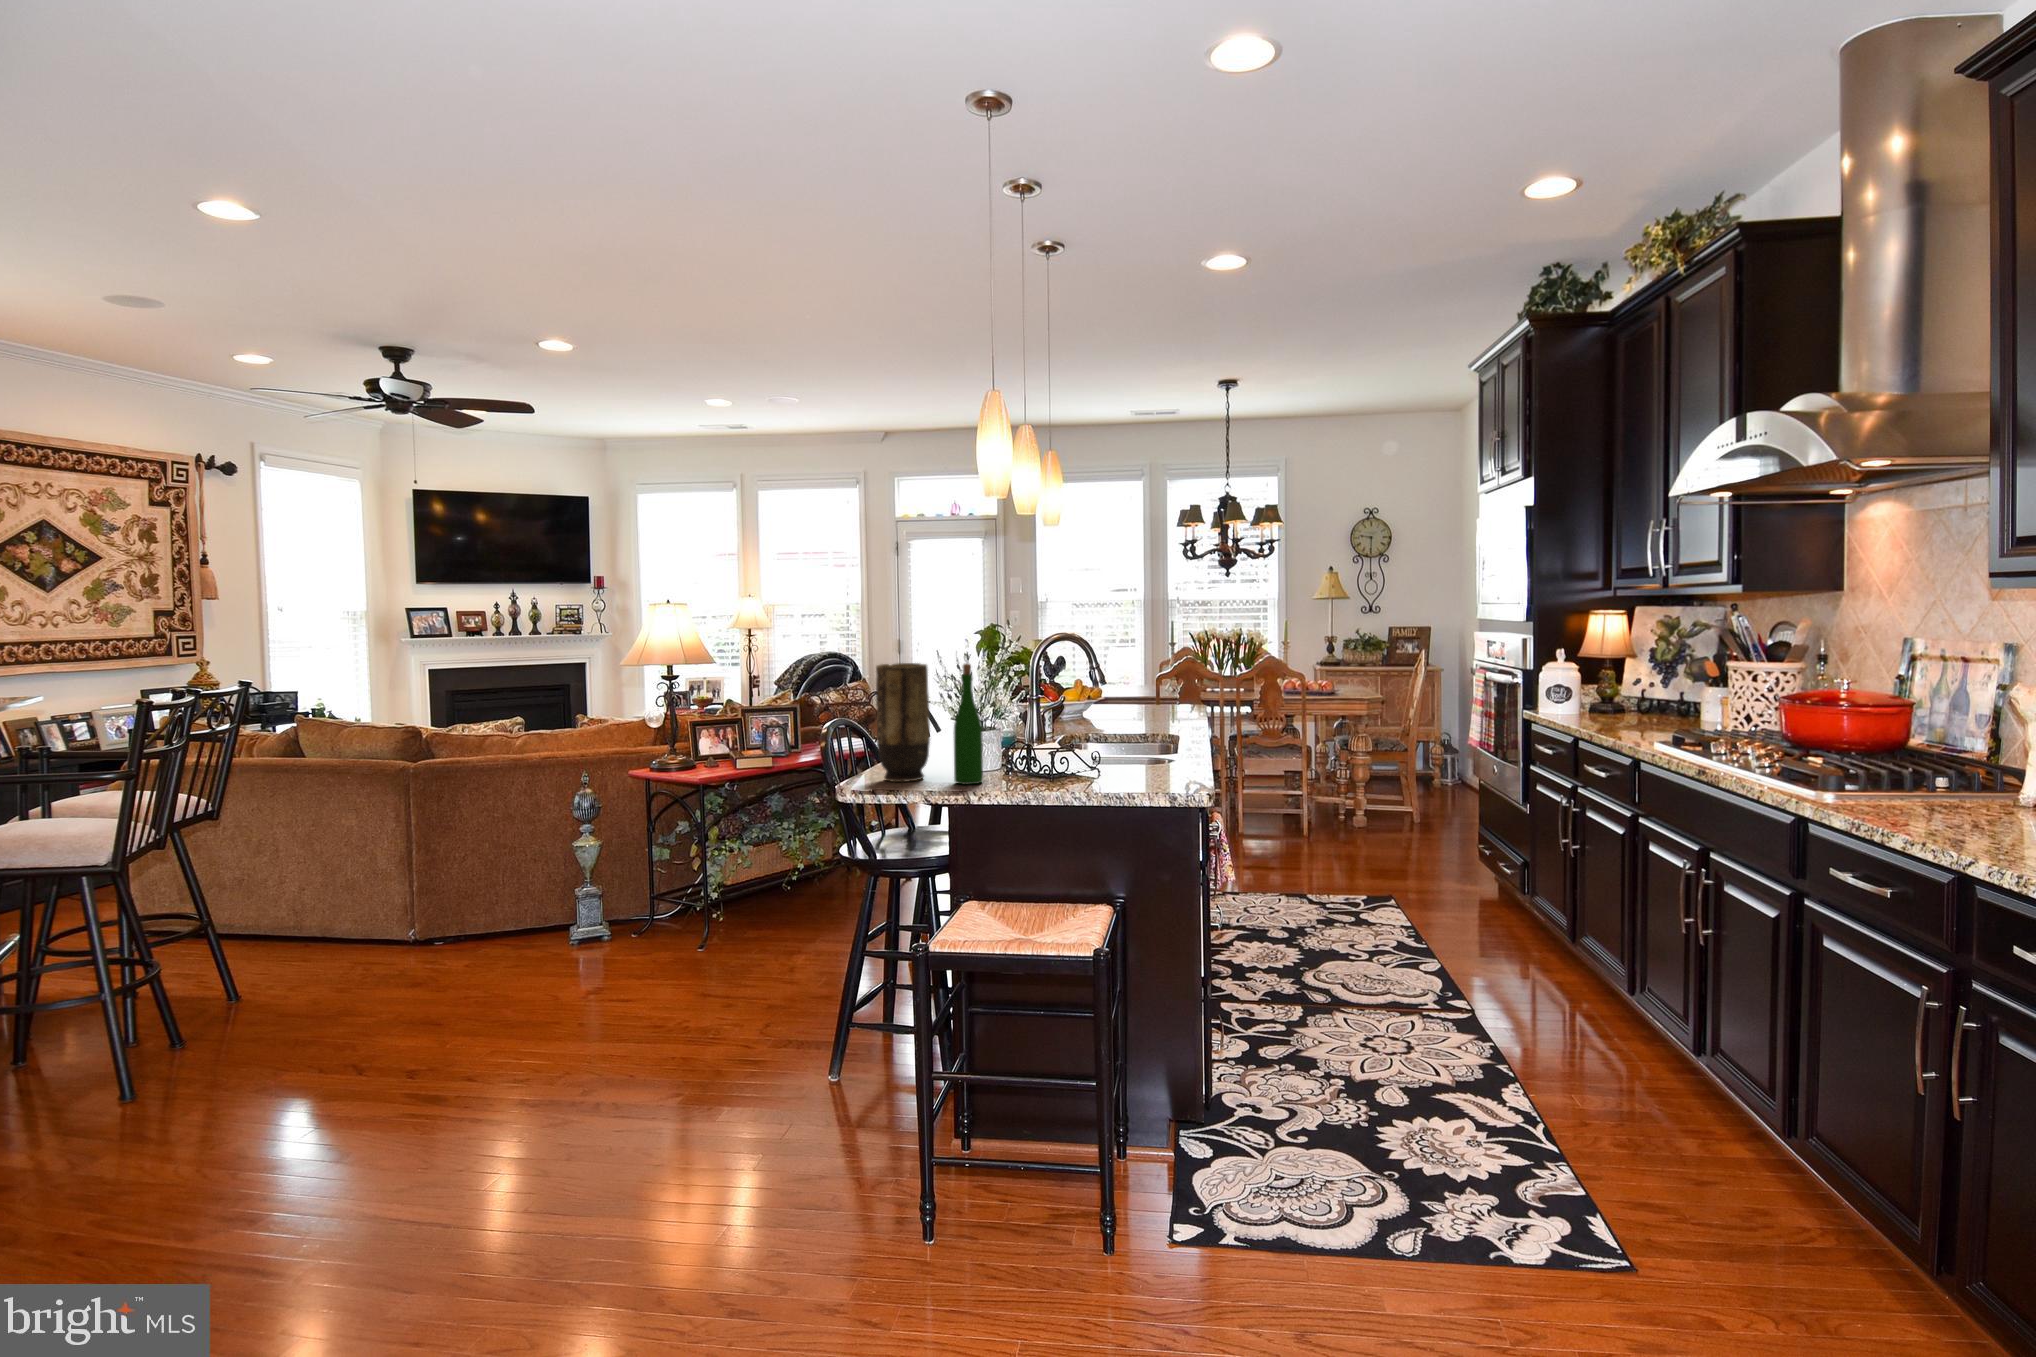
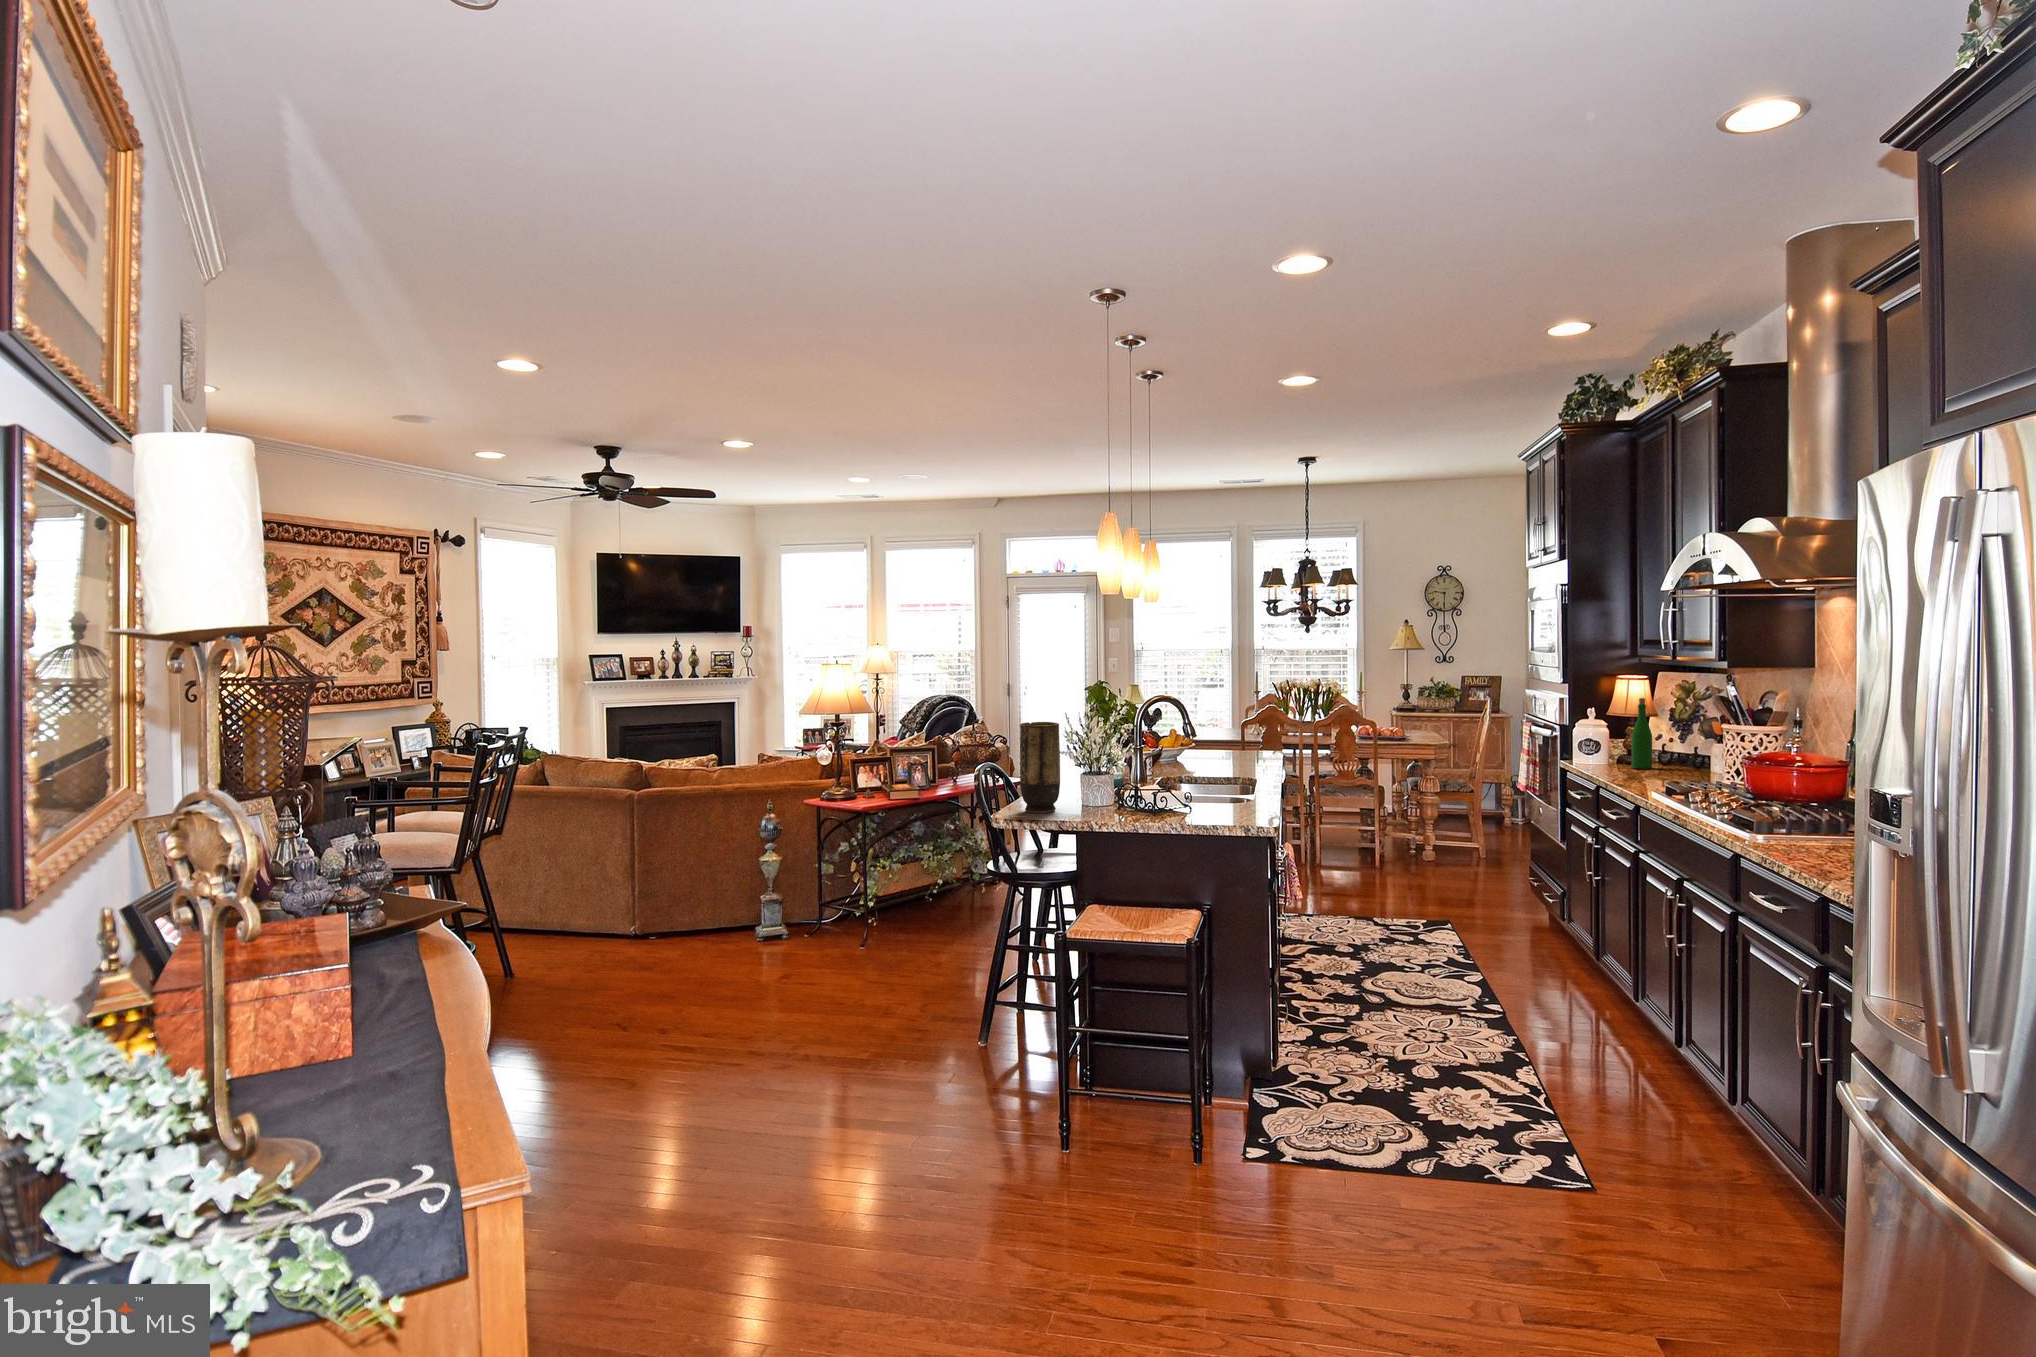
wine bottle: present [954,664,983,785] -> present [1631,698,1652,769]

